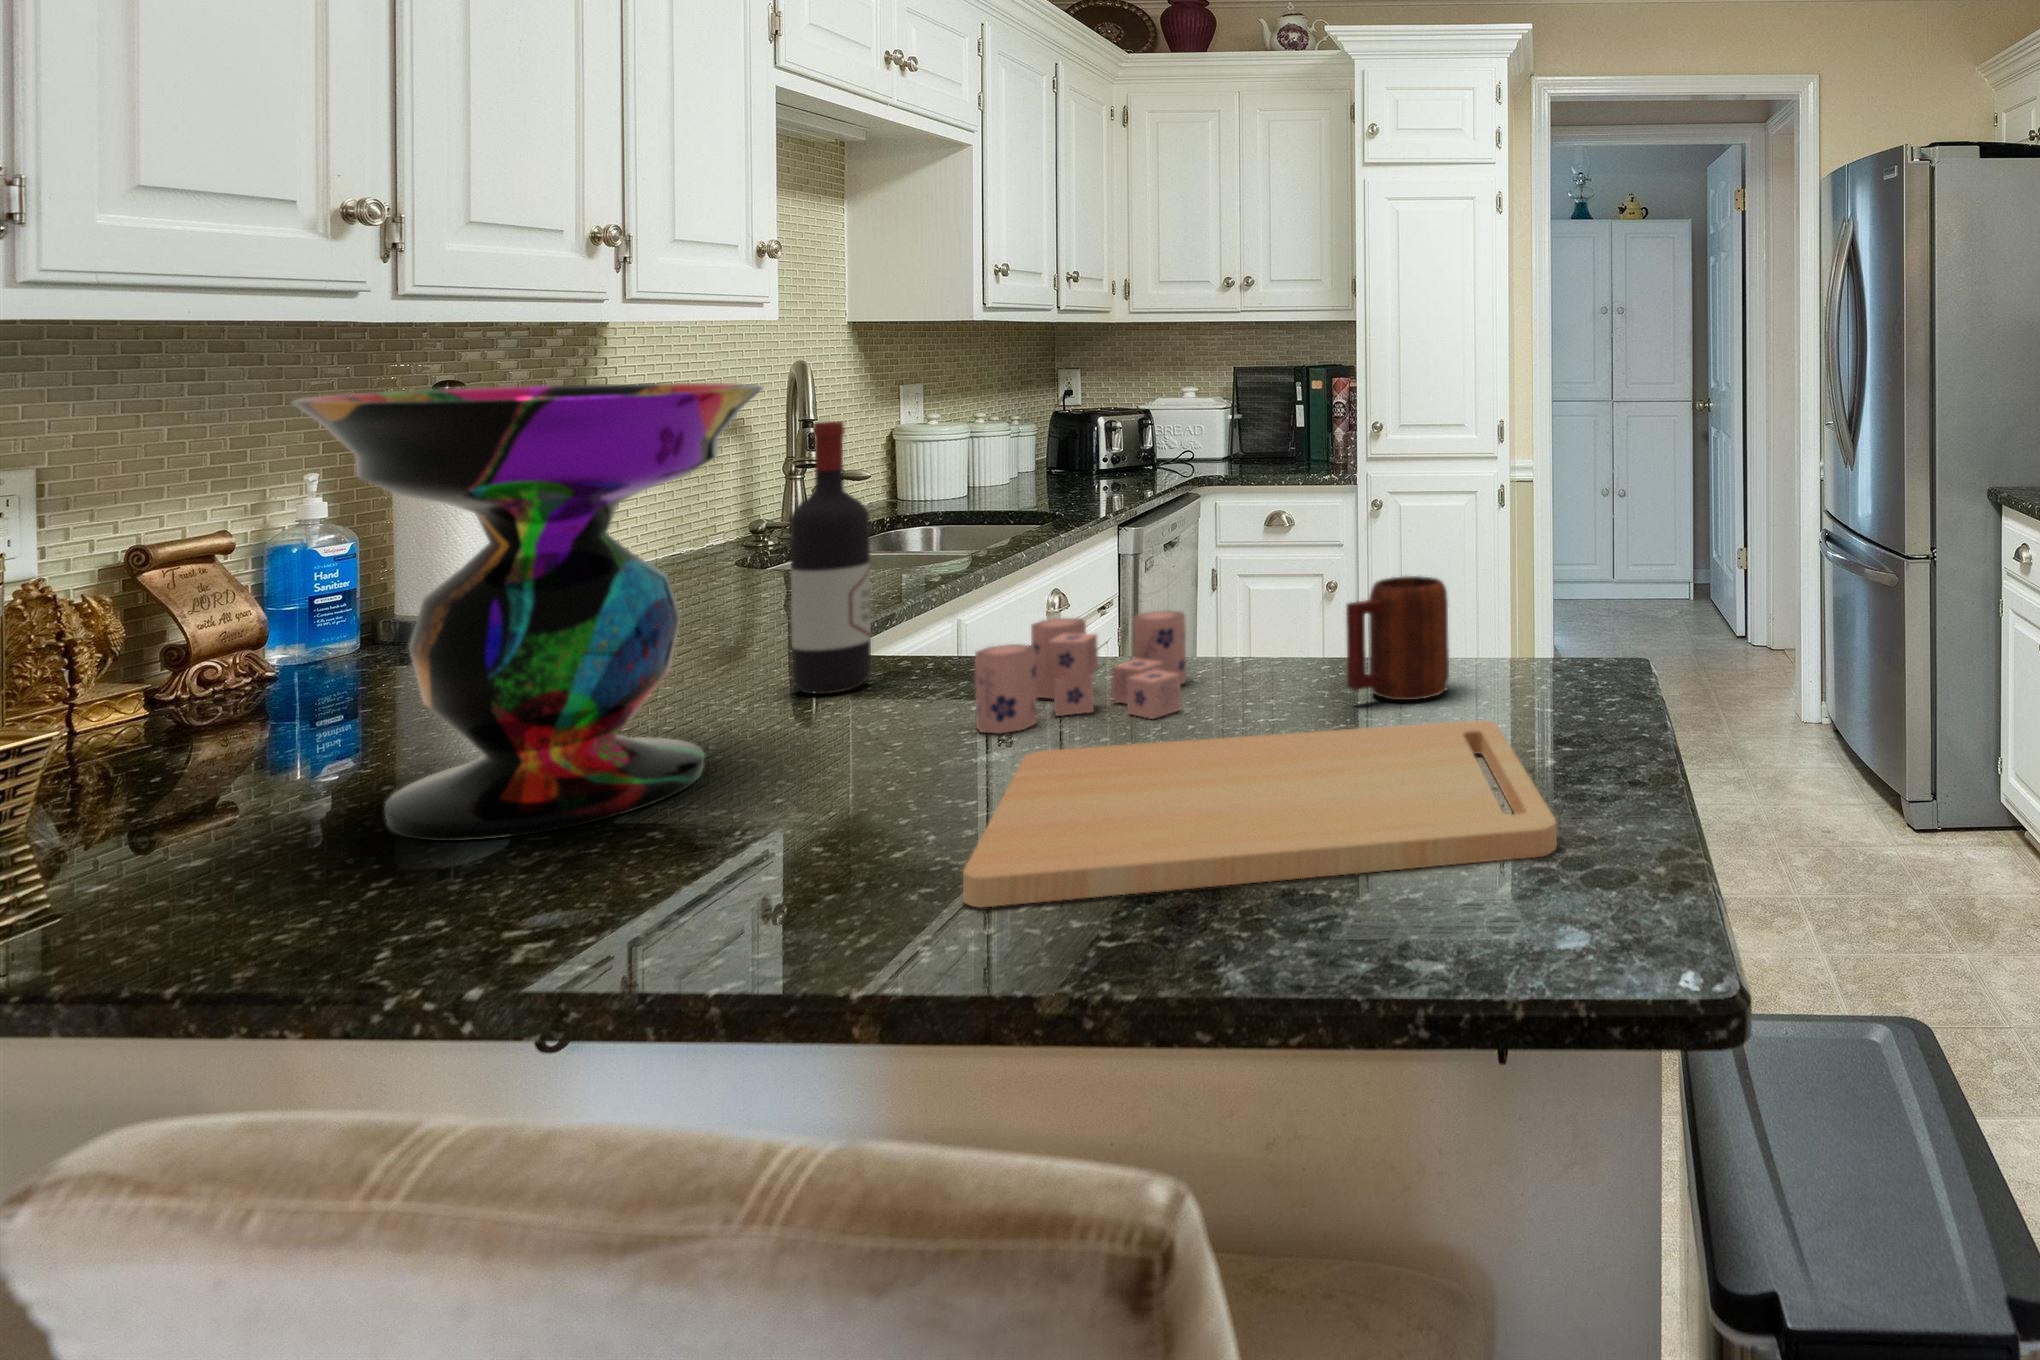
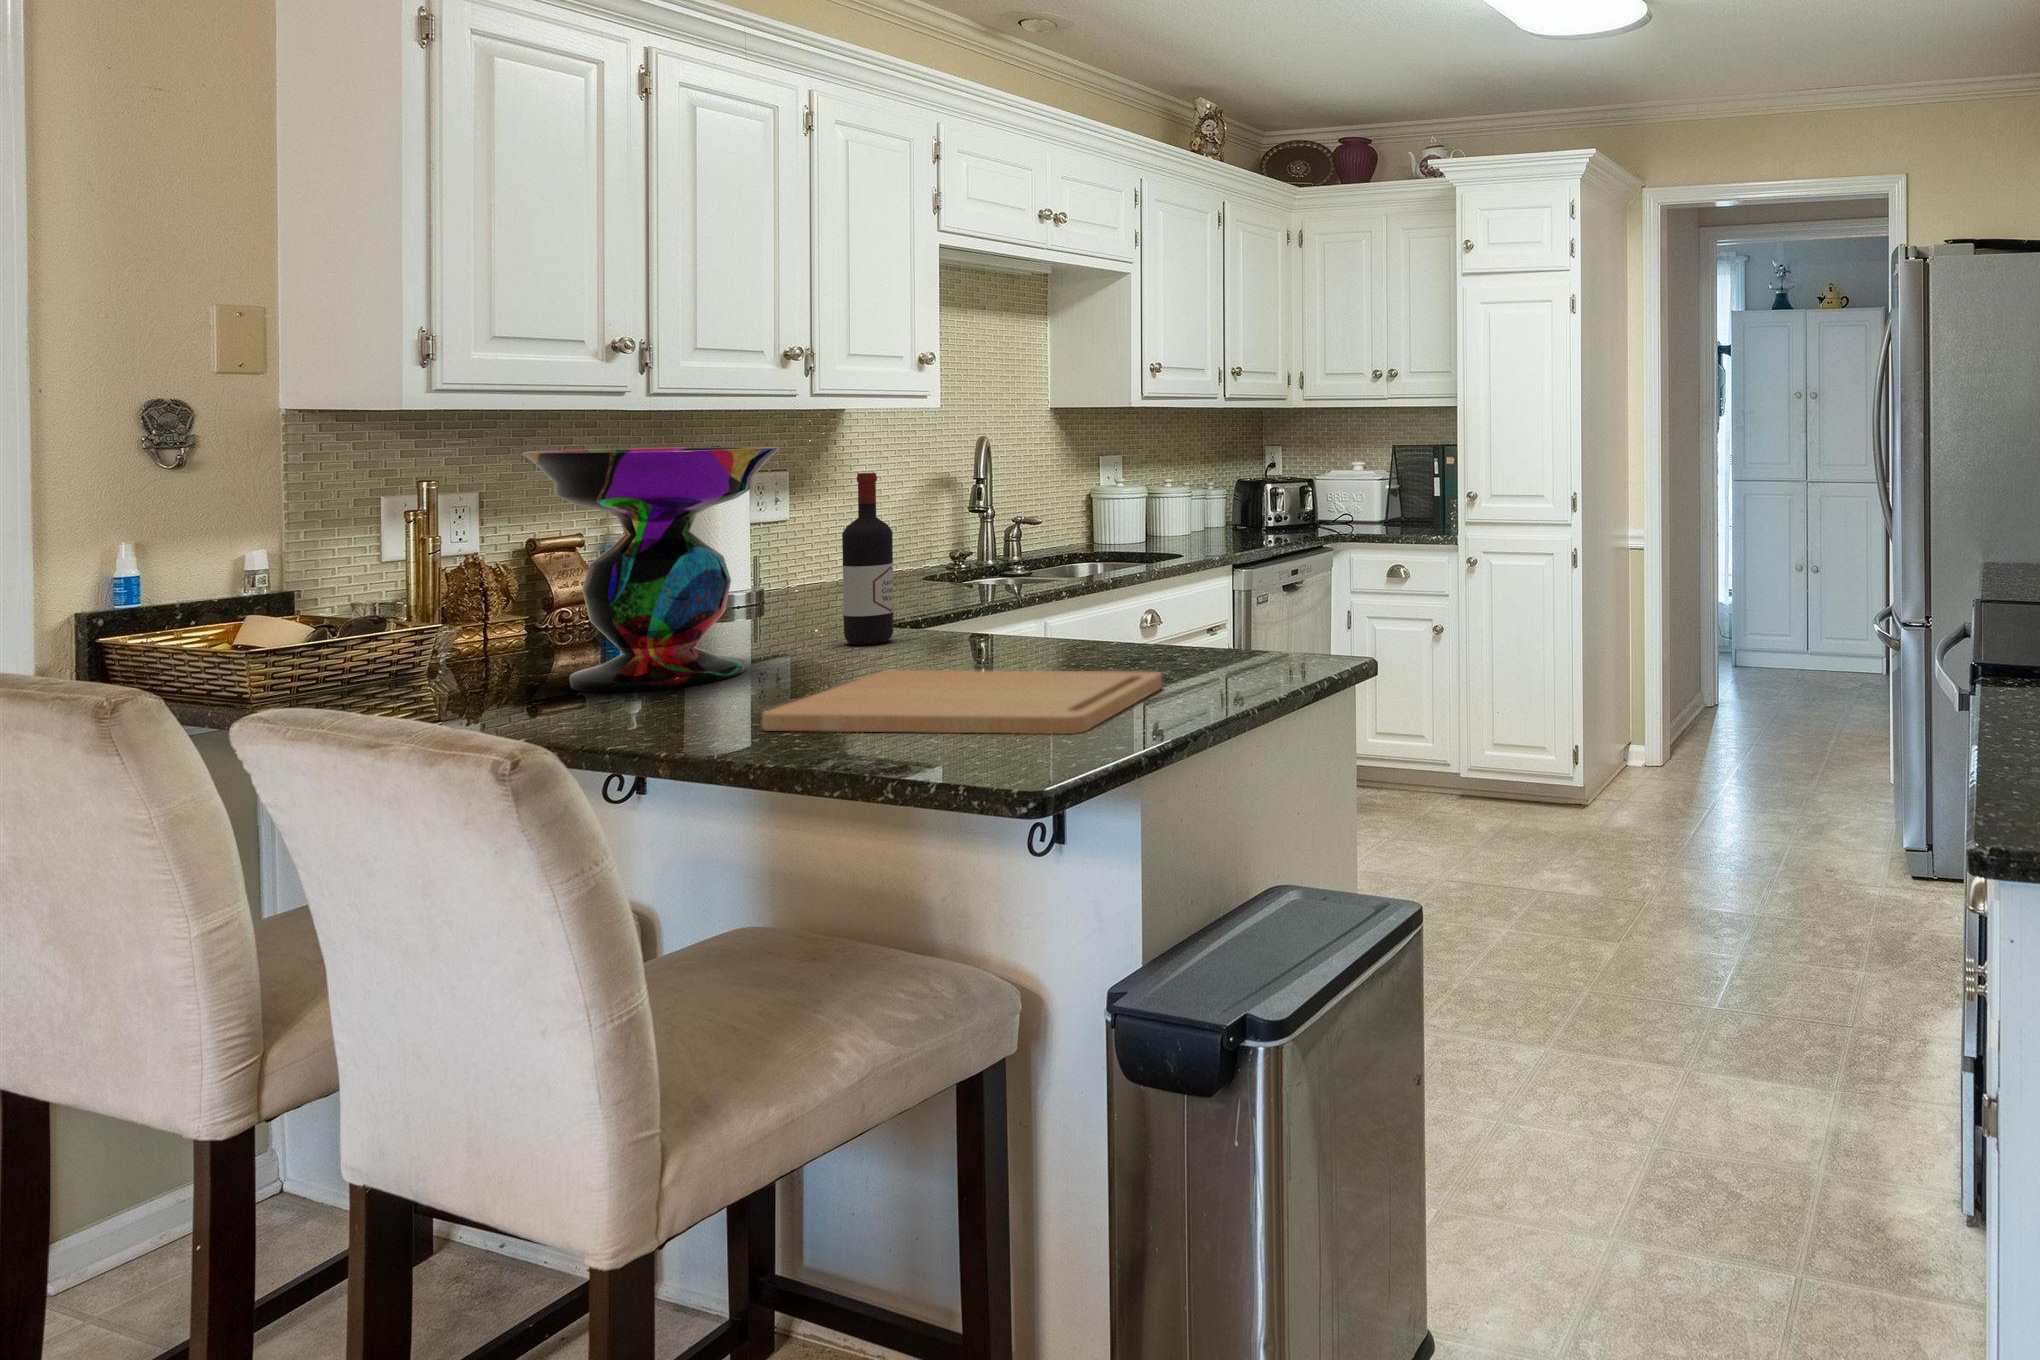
mug: present [1346,576,1449,700] -> none [1126,584,1203,665]
candle: present [975,610,1186,734] -> none [903,602,1064,667]

